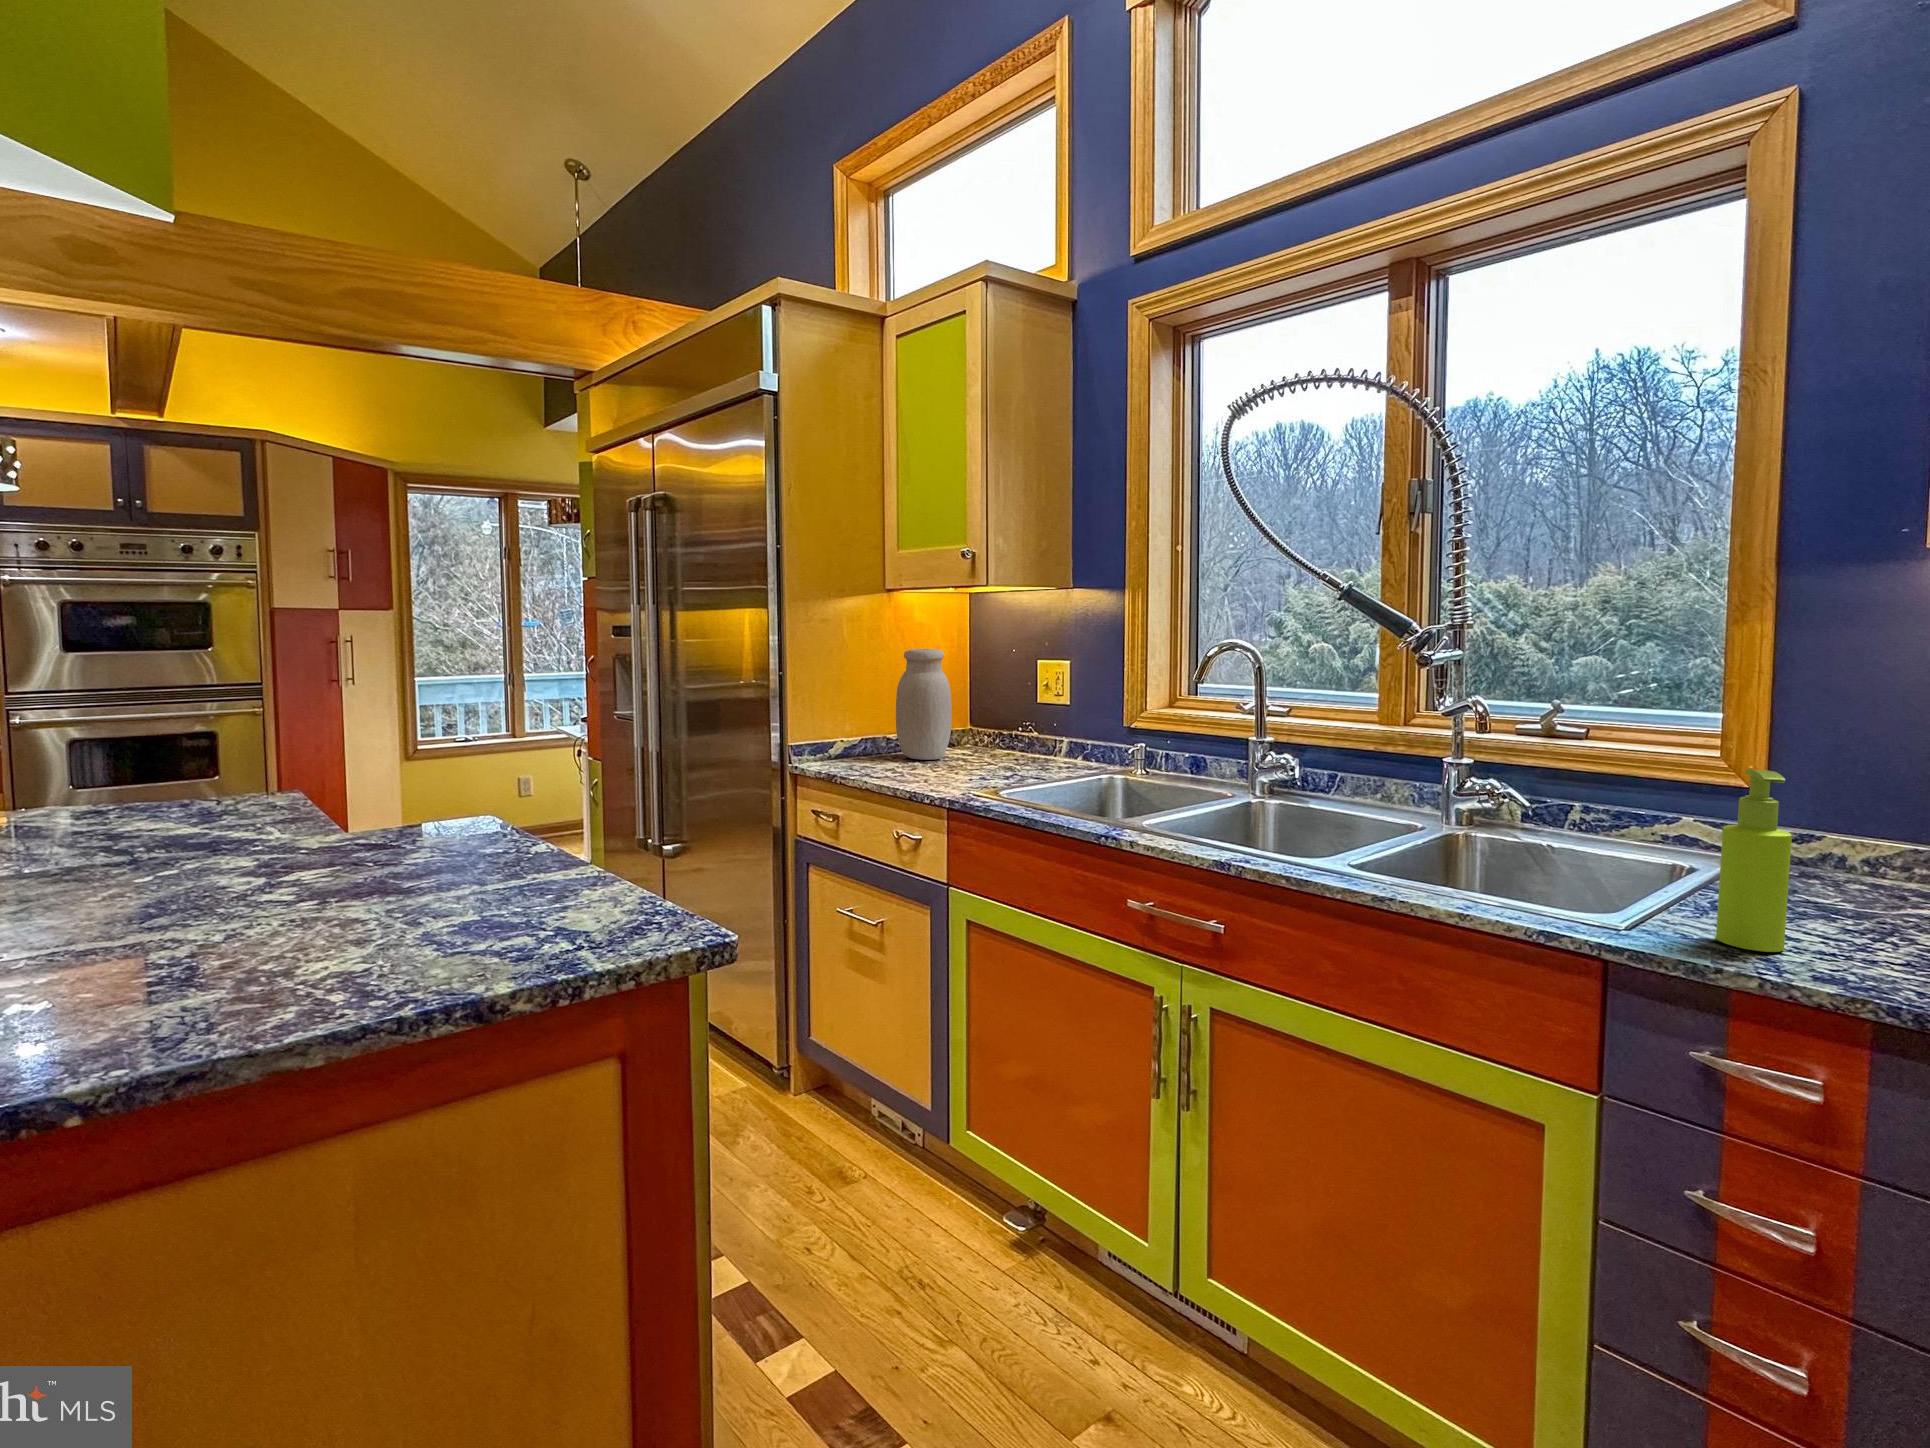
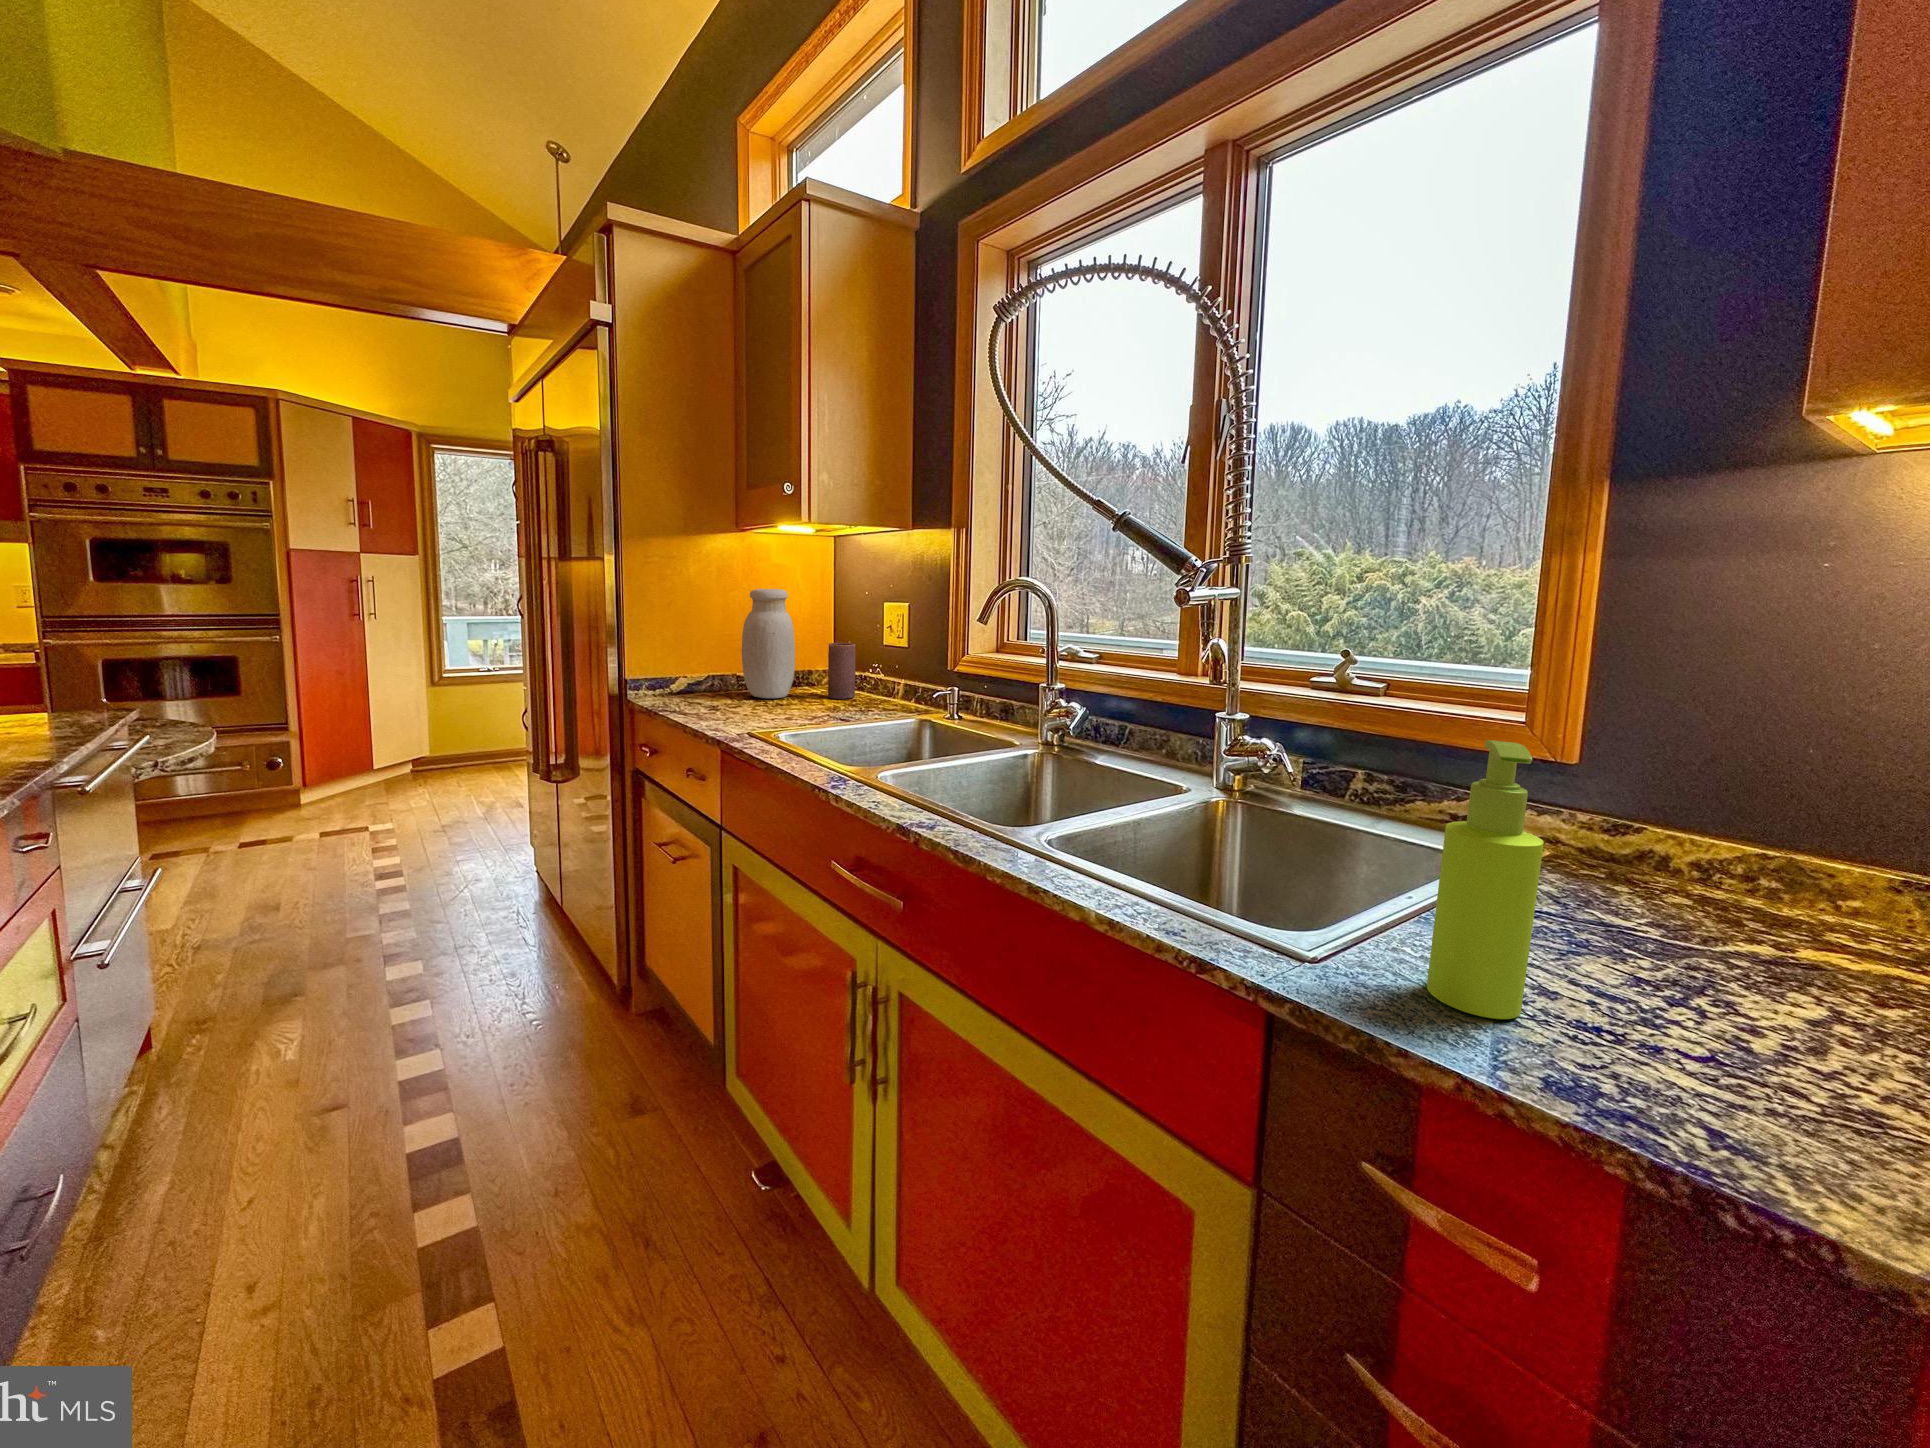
candle: none [984,701,1011,758] -> present [828,643,855,699]

